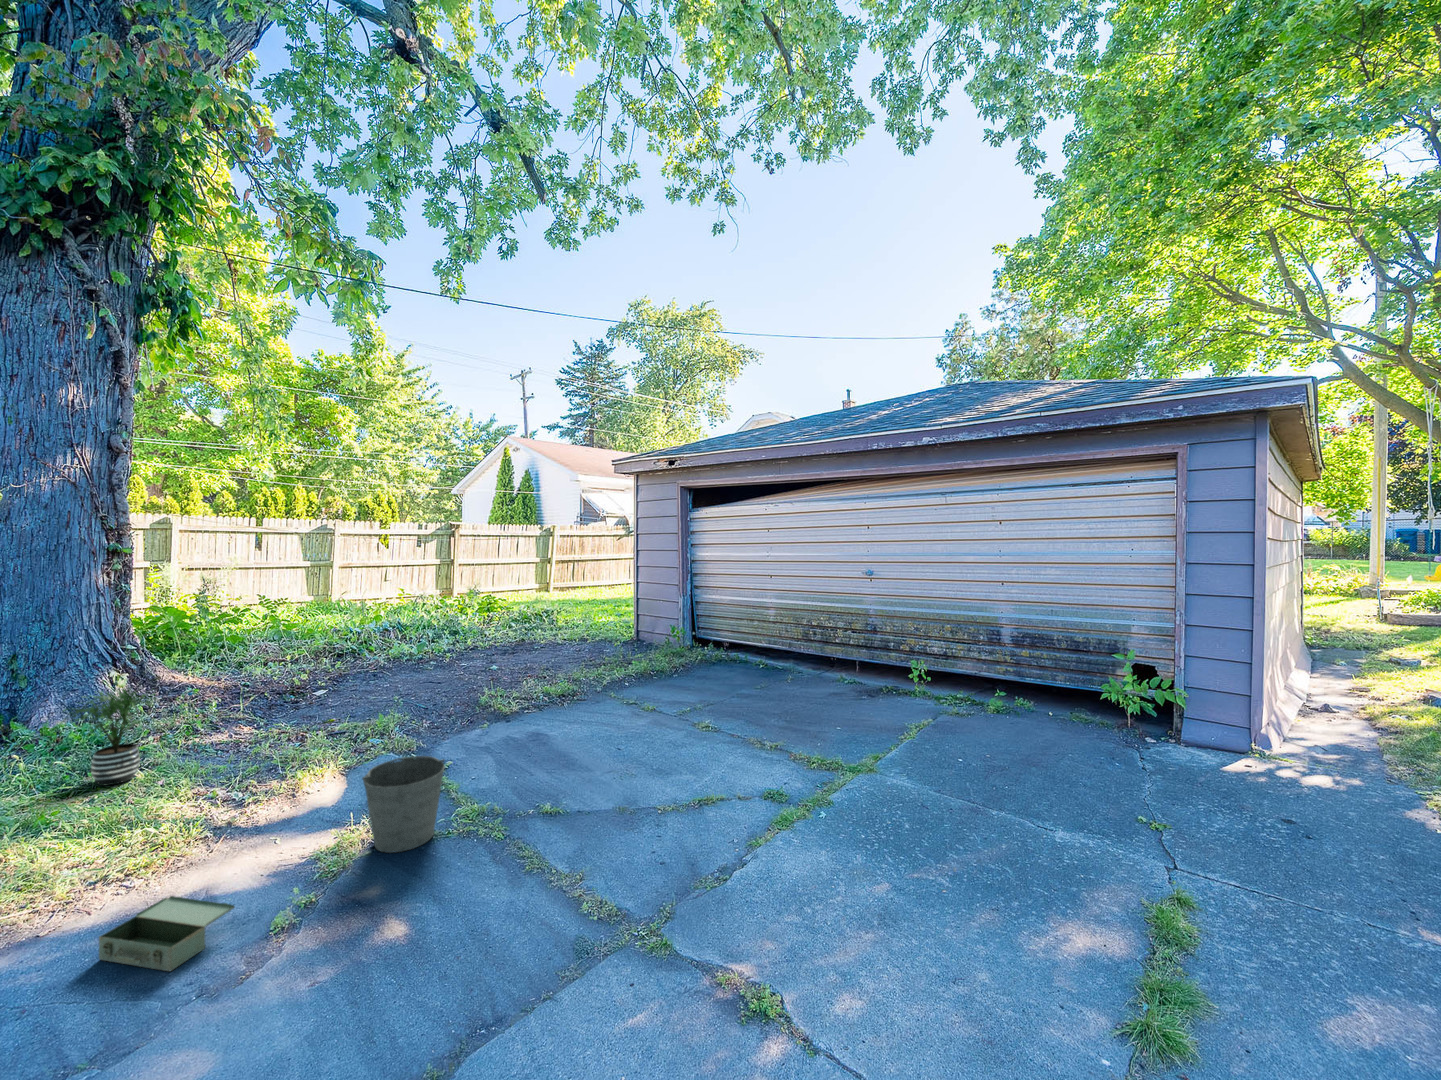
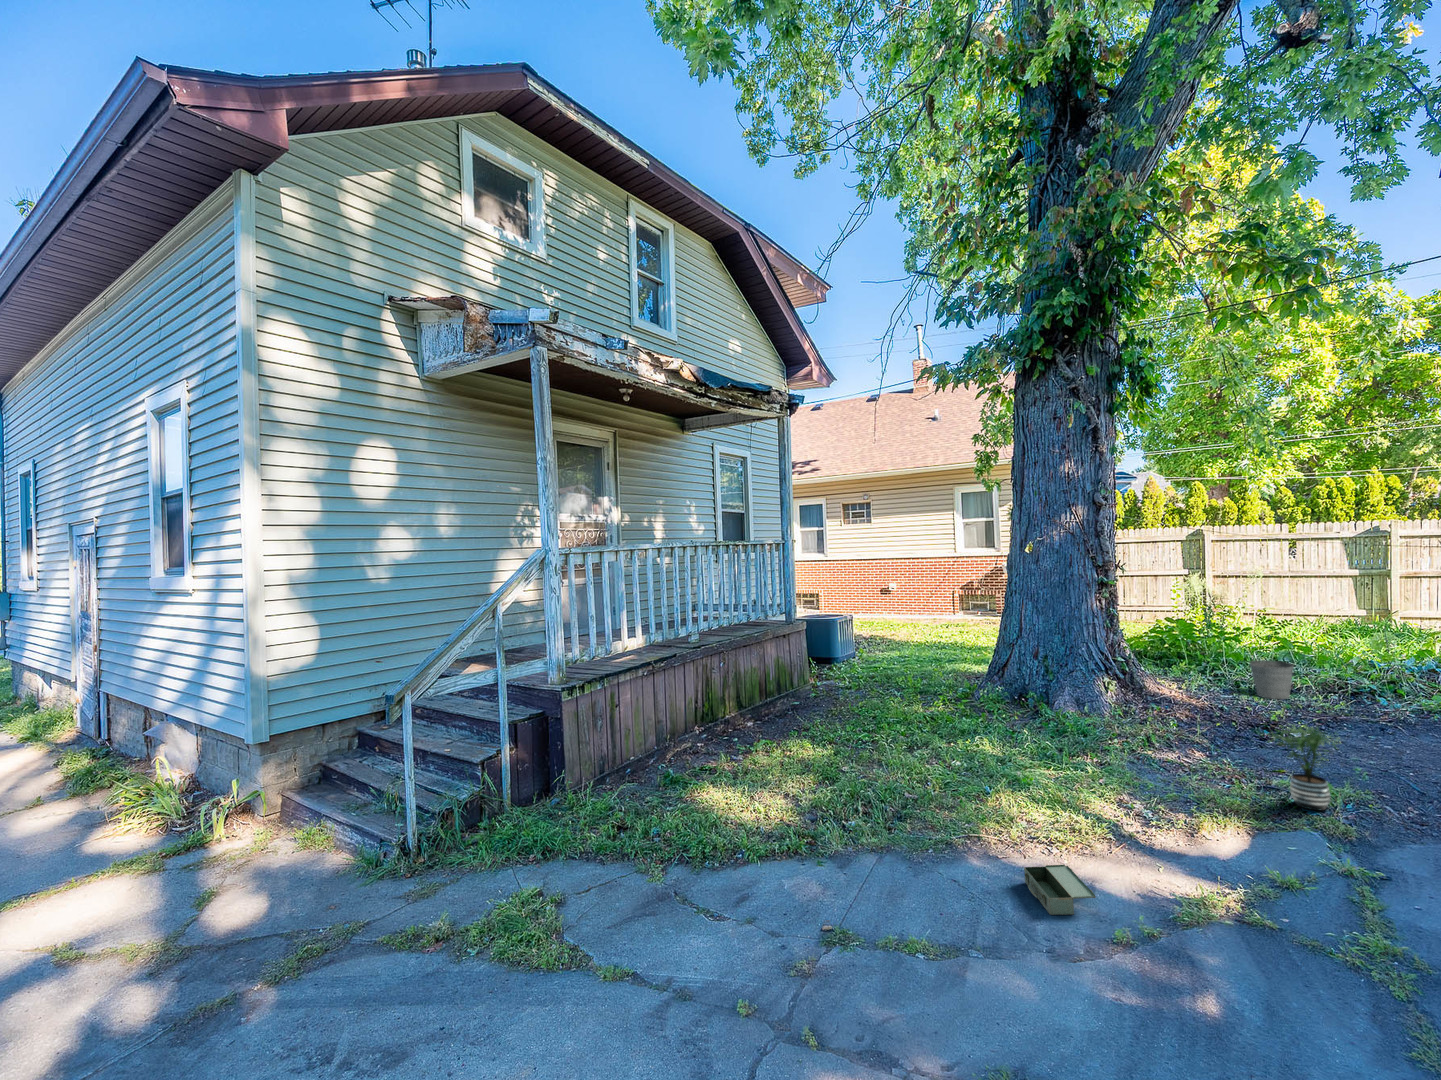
potted plant: present [63,688,154,786] -> present [1268,725,1338,811]
bucket: present [362,756,445,853] -> present [1249,660,1294,699]

